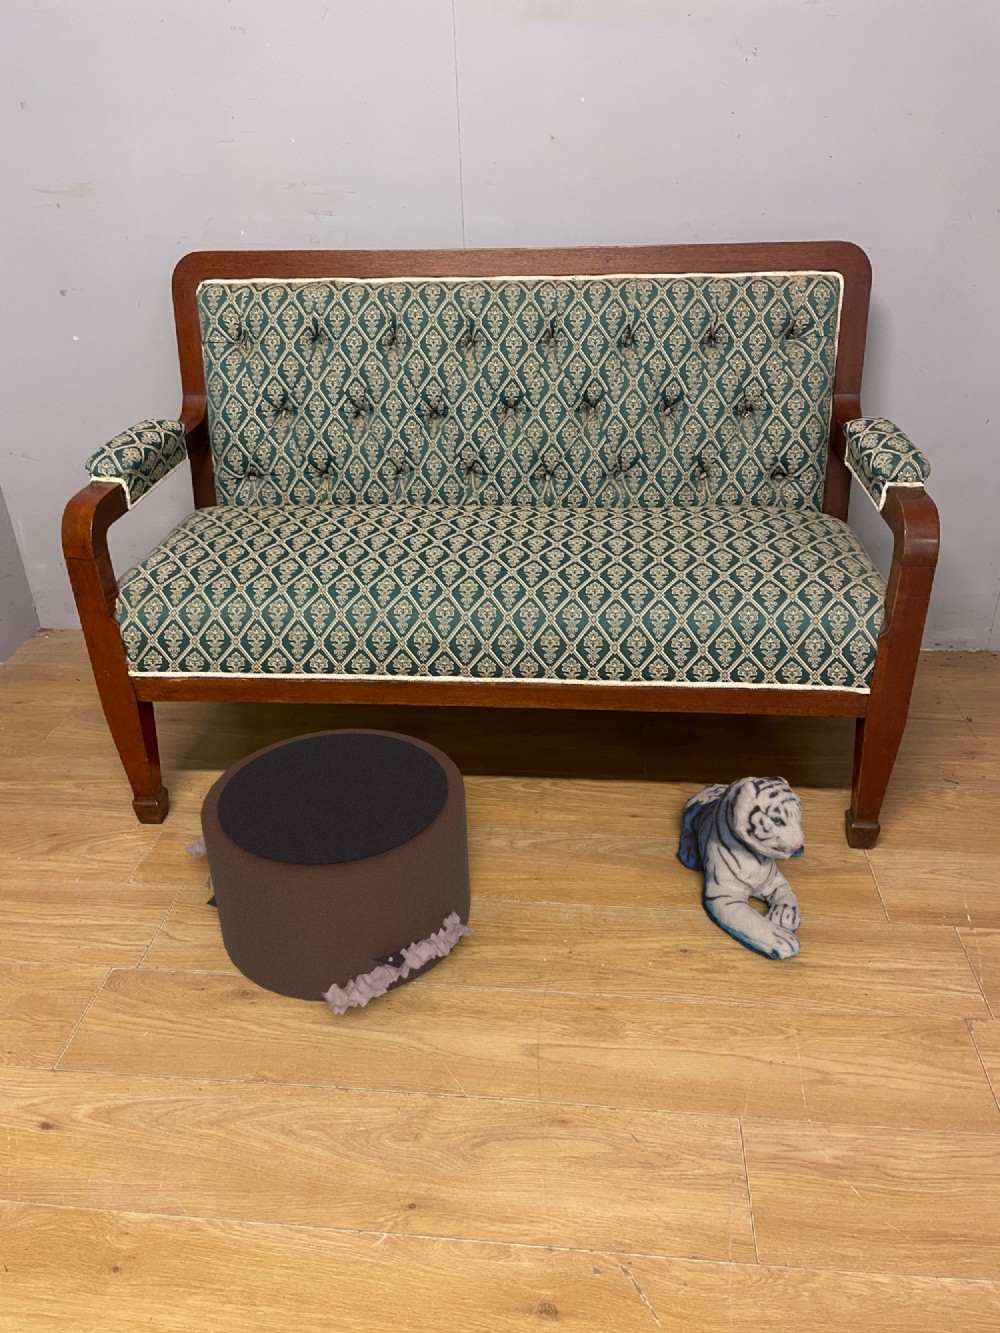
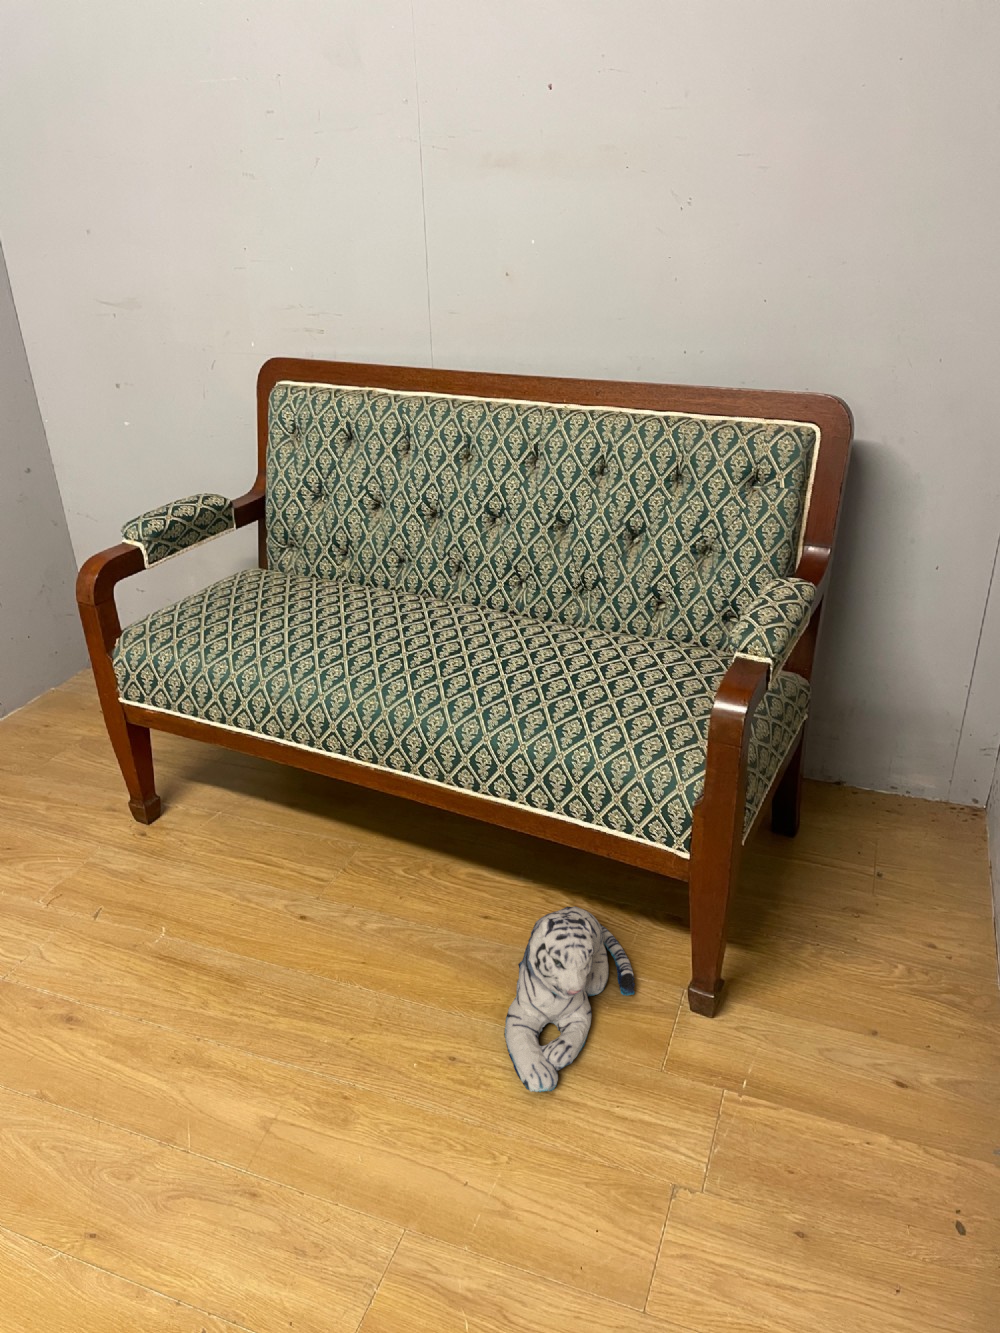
pouf: present [185,729,474,1015] -> none [98,784,335,1030]

